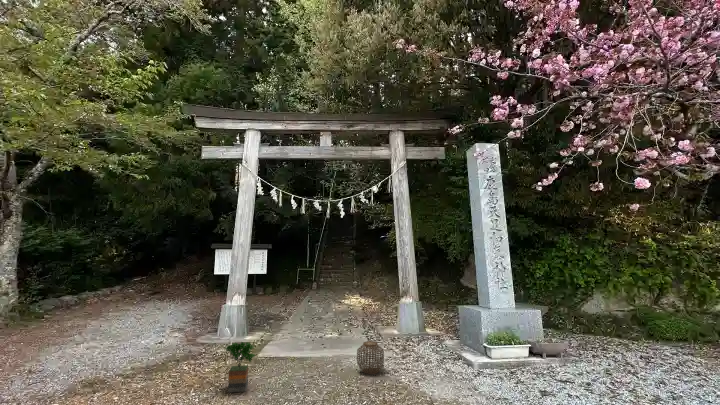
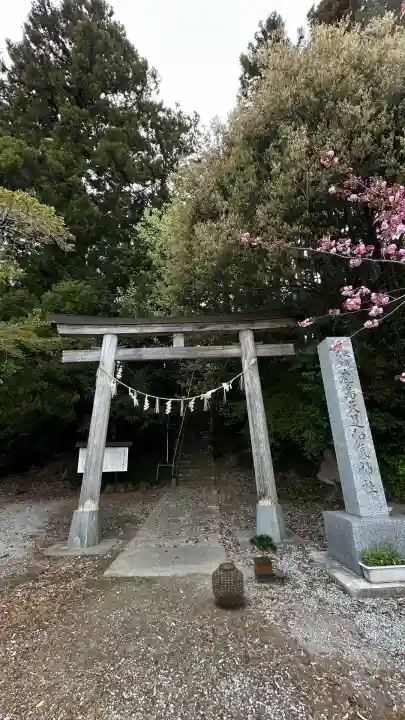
potted tree: present [226,342,255,392] -> present [249,534,277,583]

